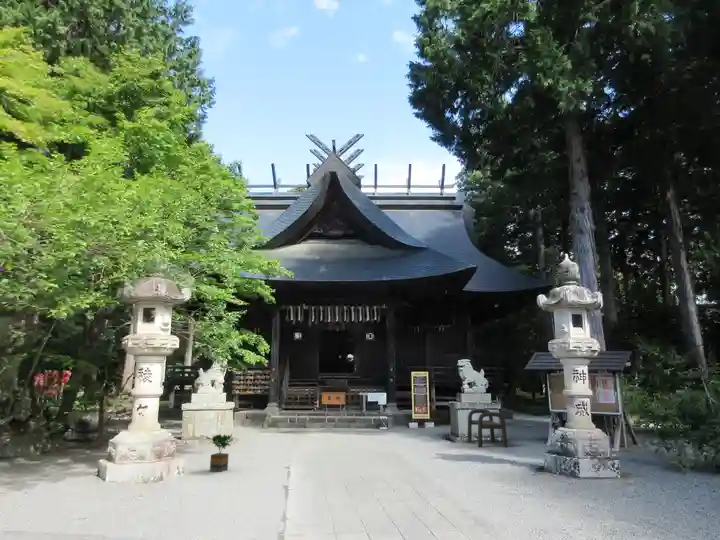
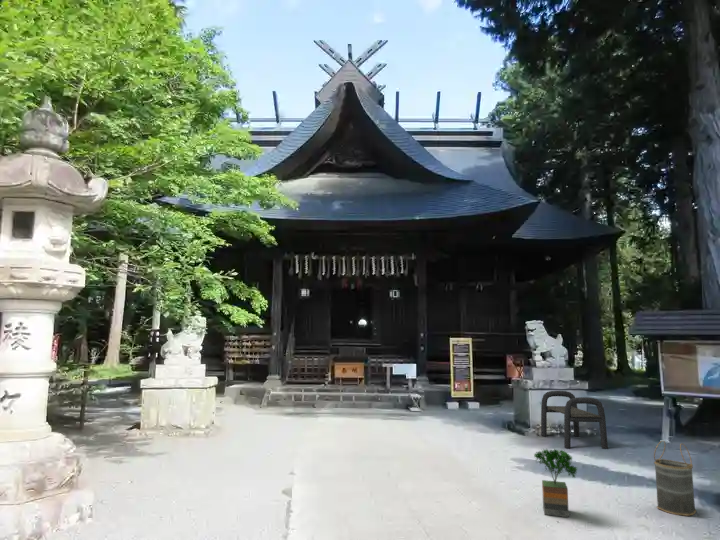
basket: none [505,430,527,472] -> present [654,441,696,516]
potted tree: present [210,434,233,472] -> present [534,449,577,517]

